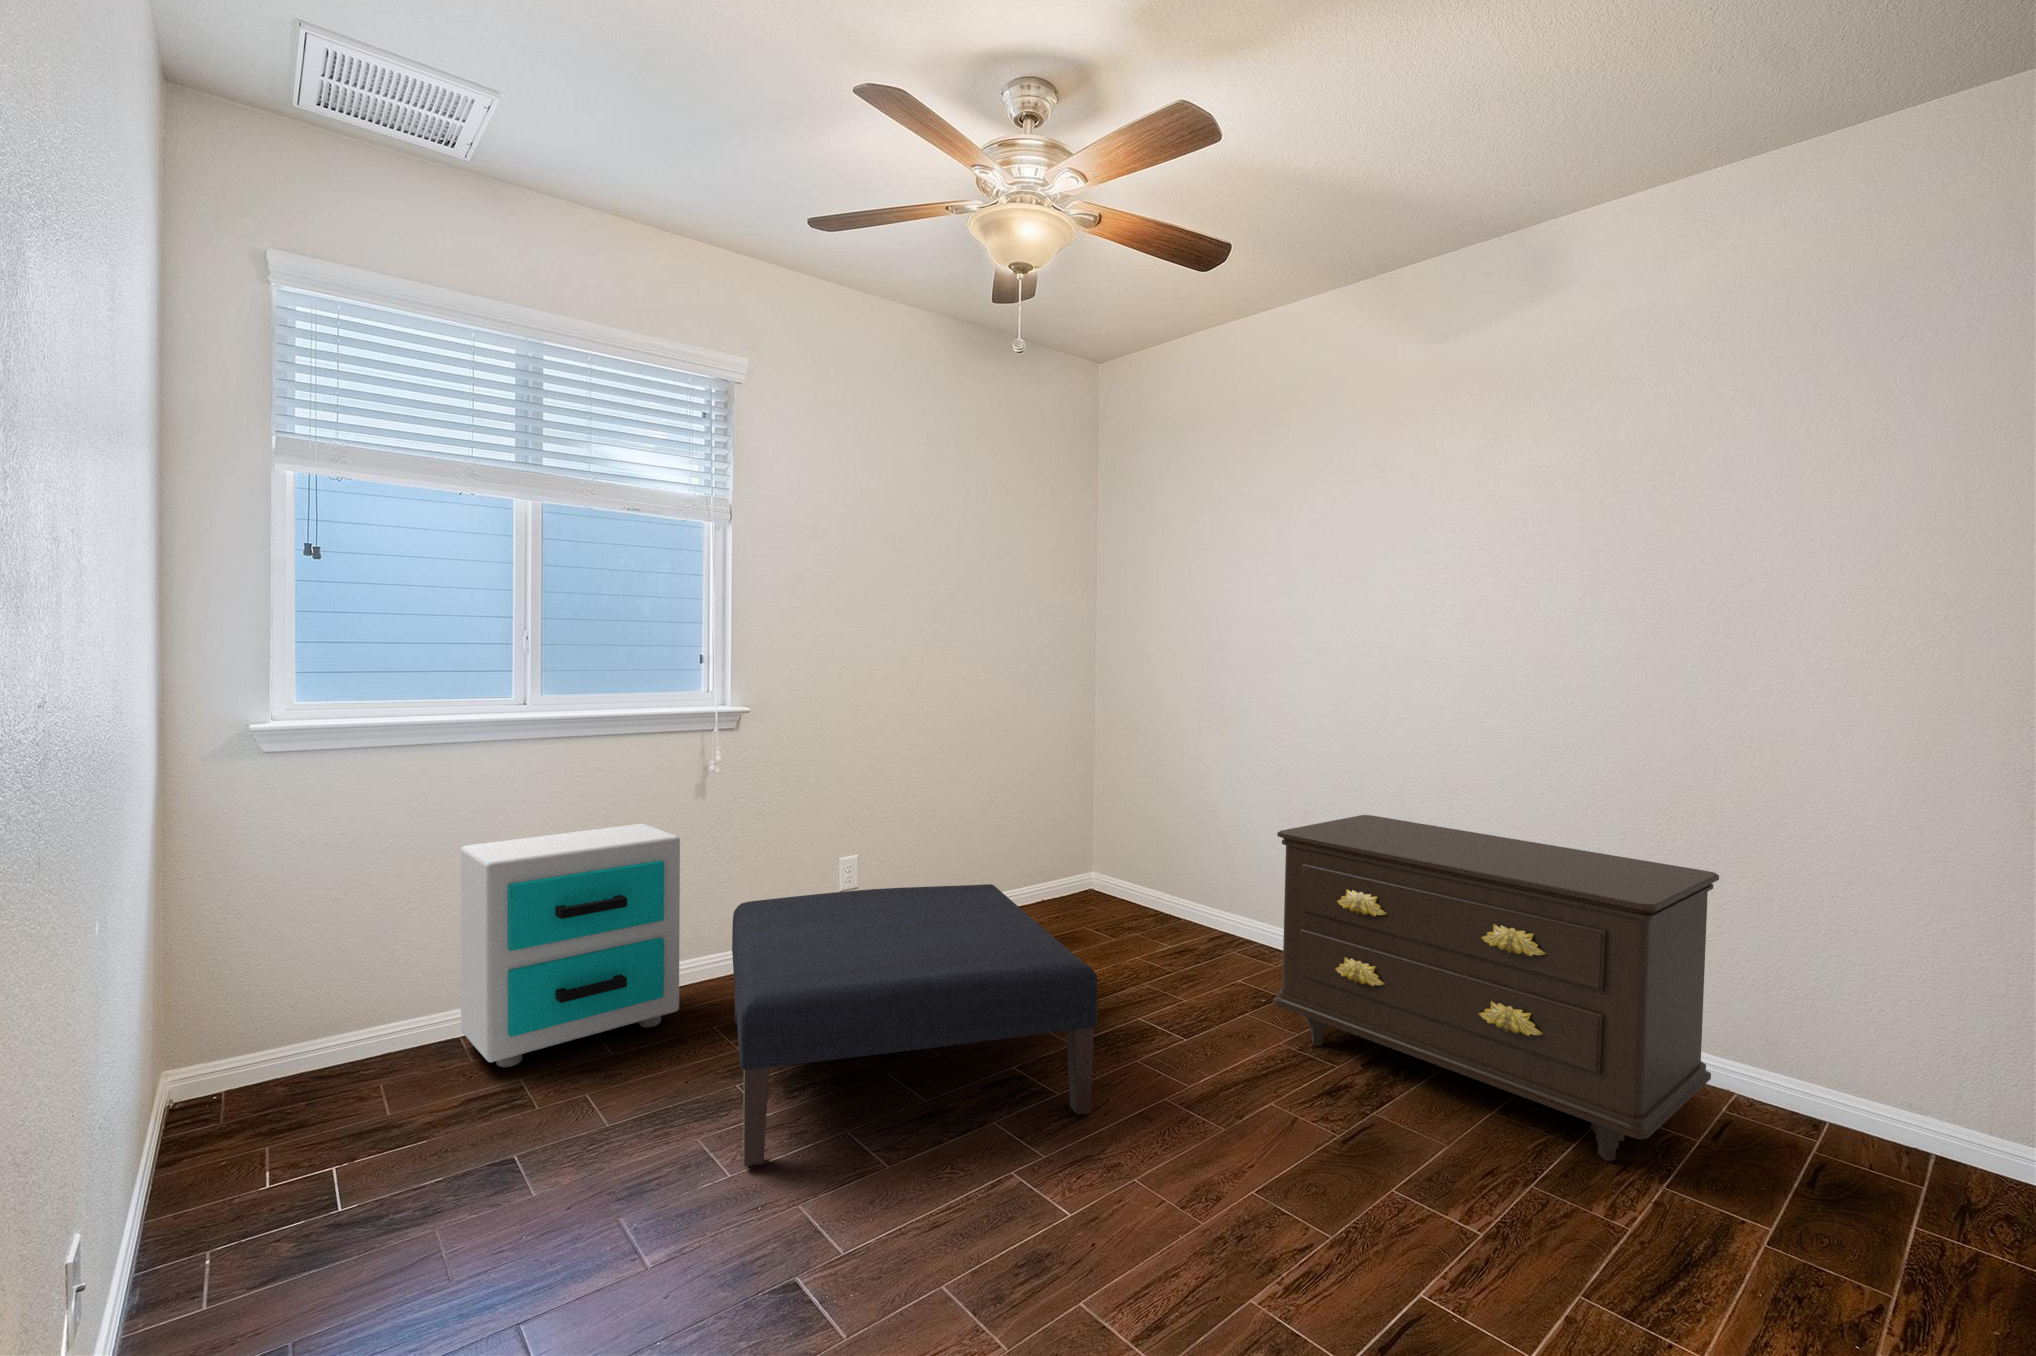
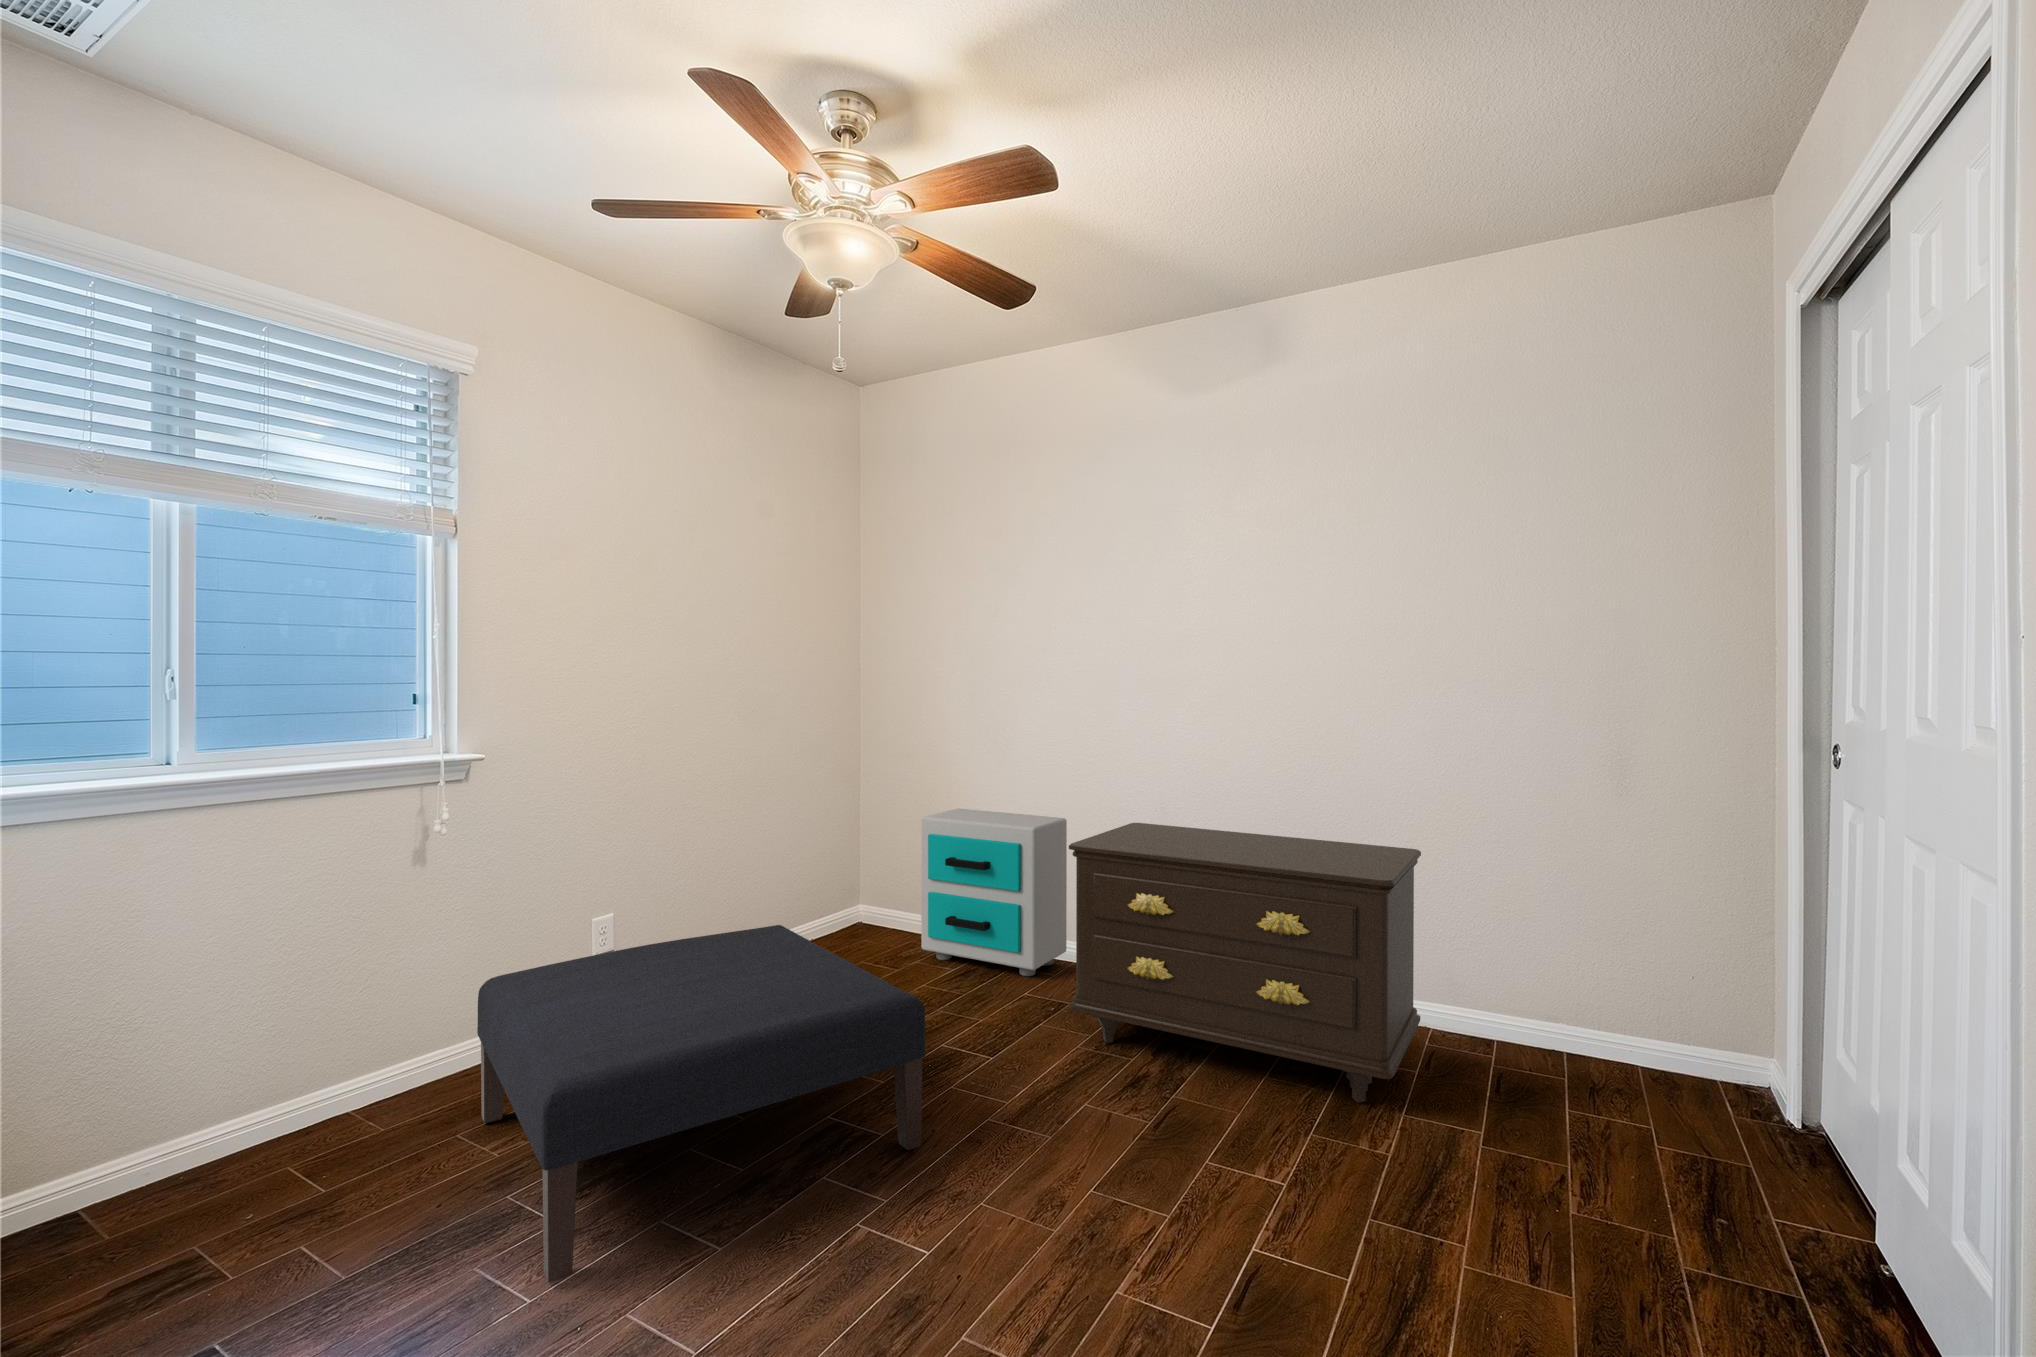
nightstand: present [461,824,680,1067] -> present [921,809,1067,976]

